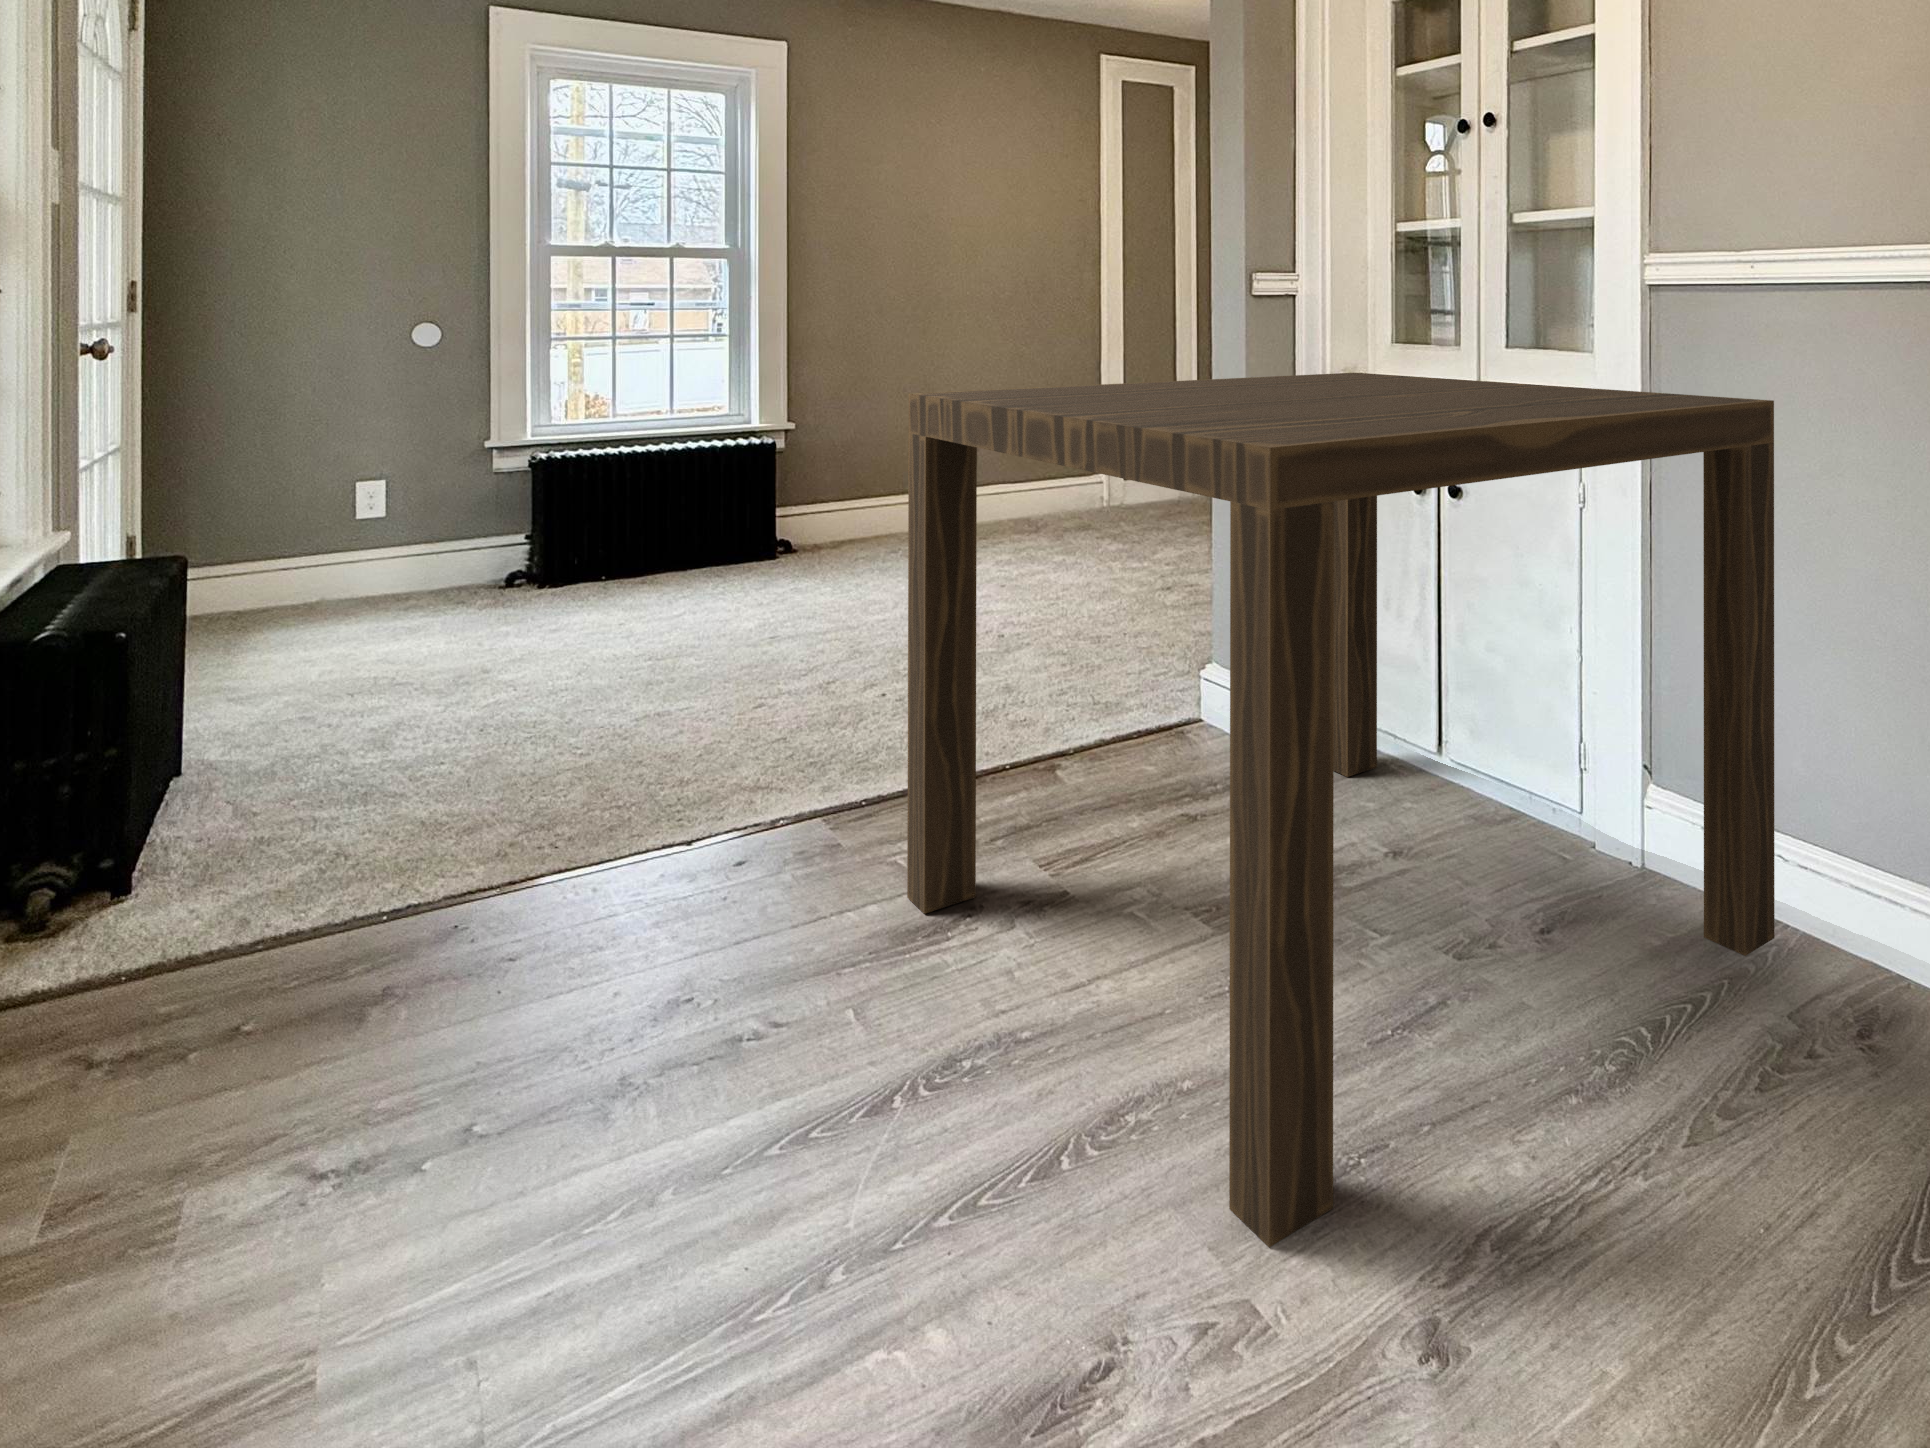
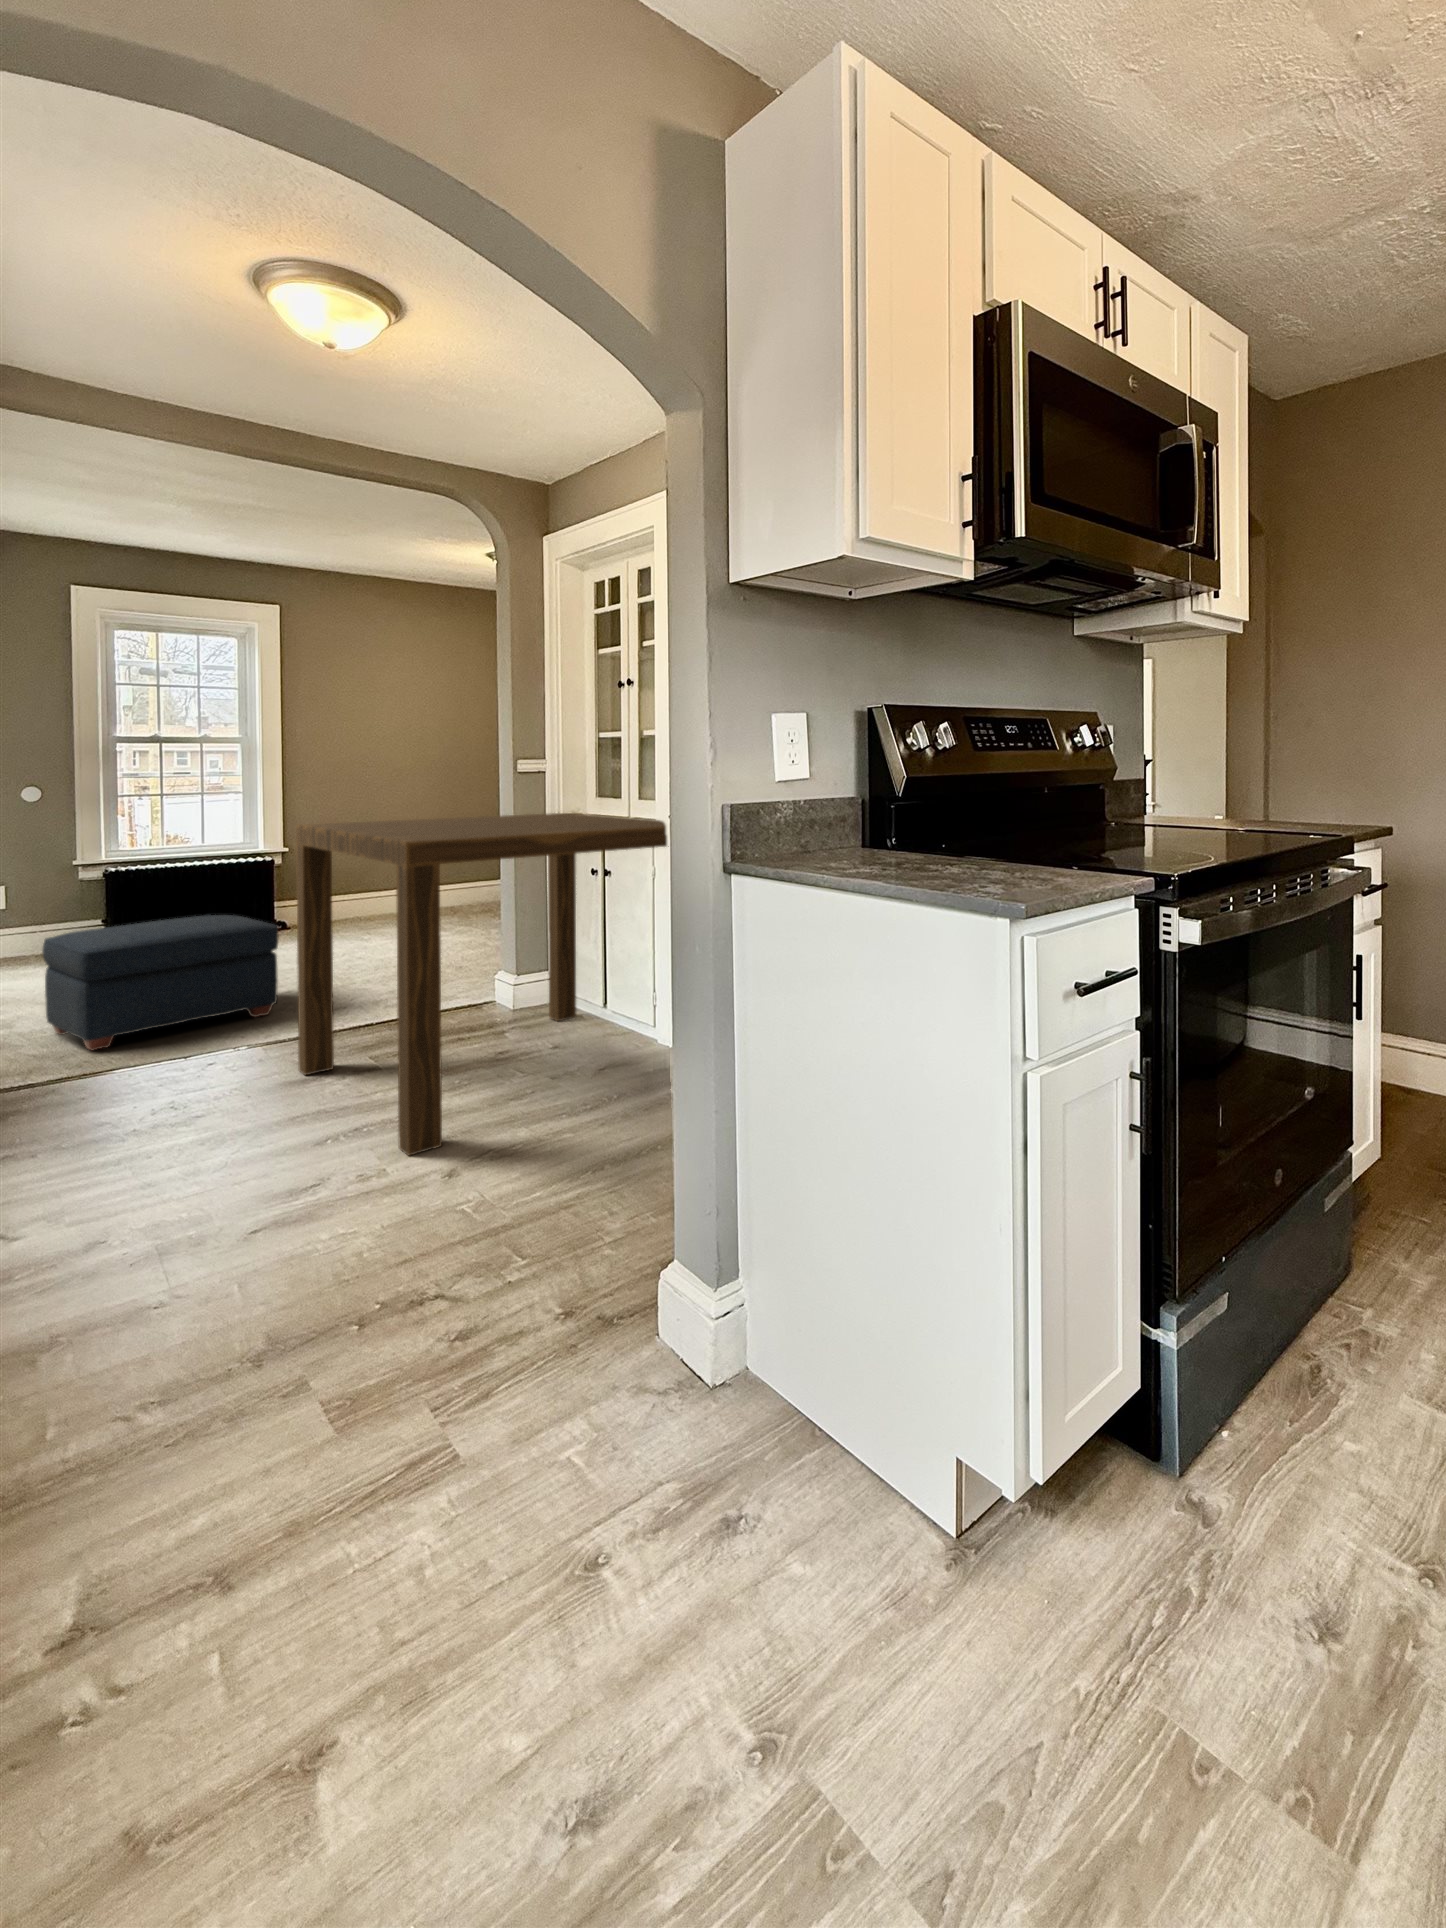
ottoman: none [433,550,829,818] -> present [42,915,278,1050]

